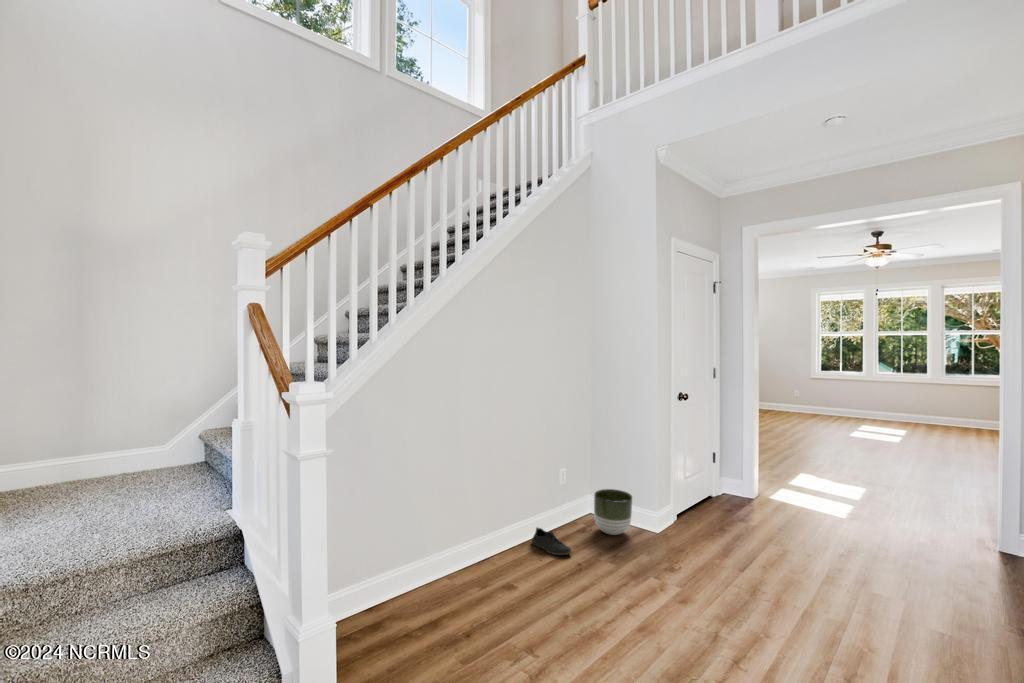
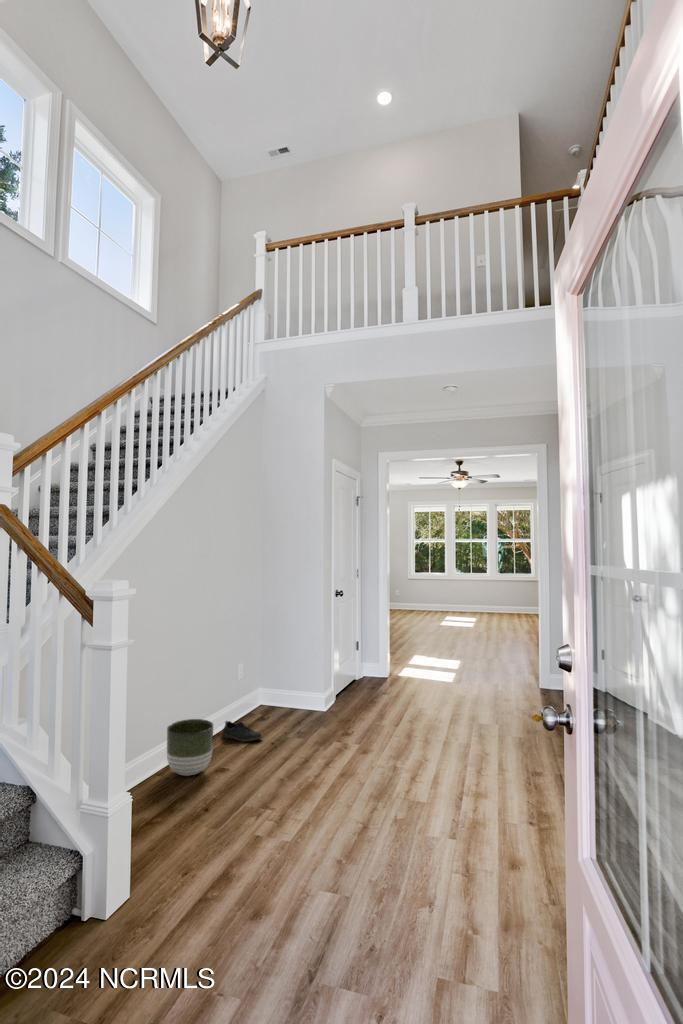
planter: present [594,489,632,535] -> present [167,719,213,776]

